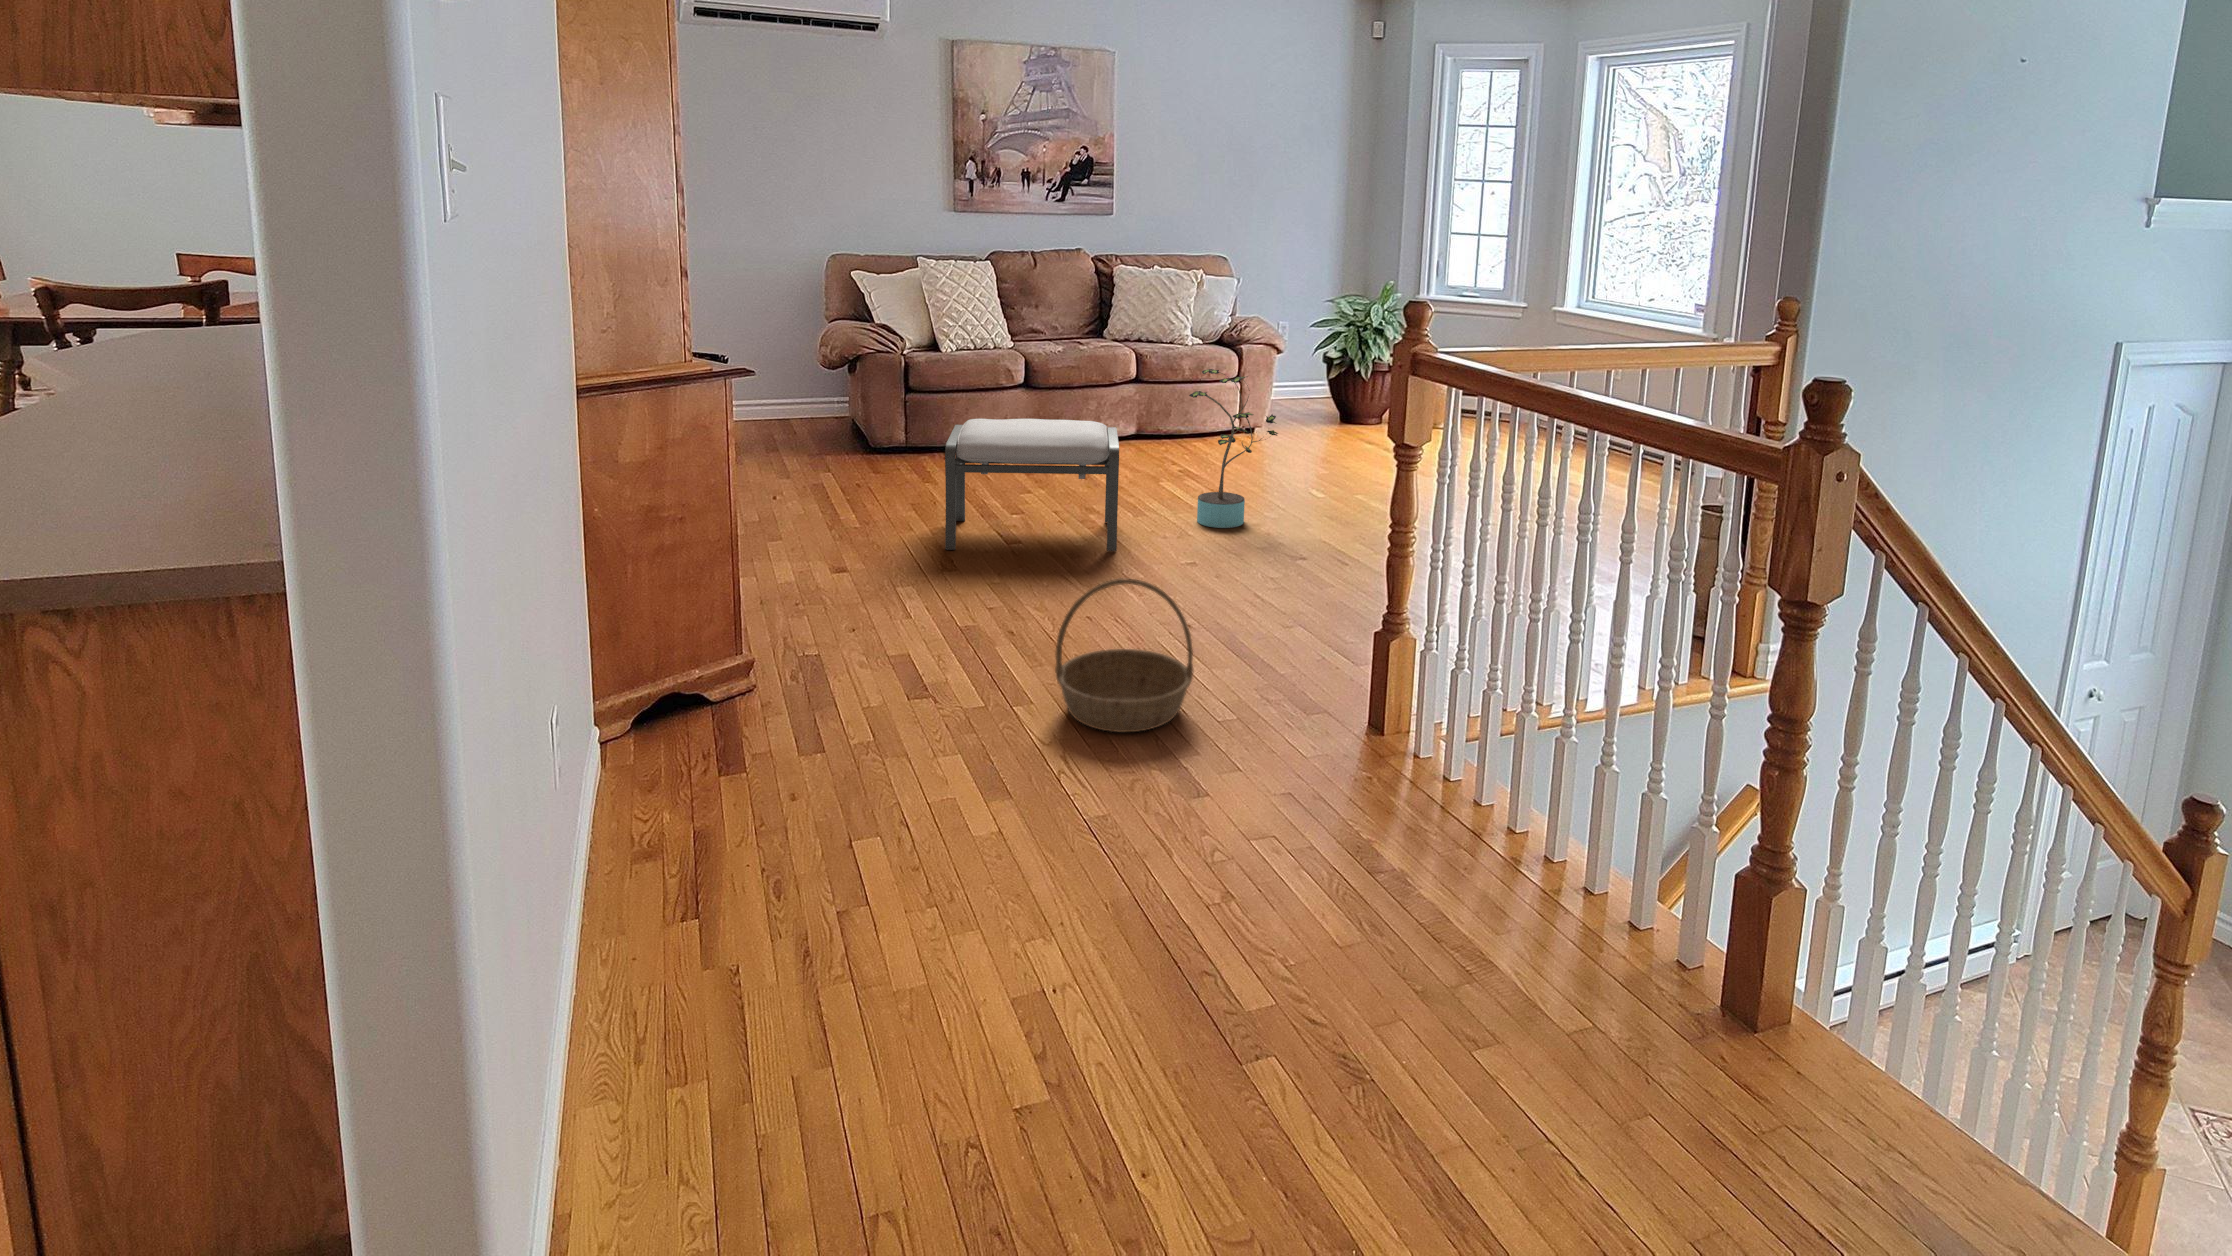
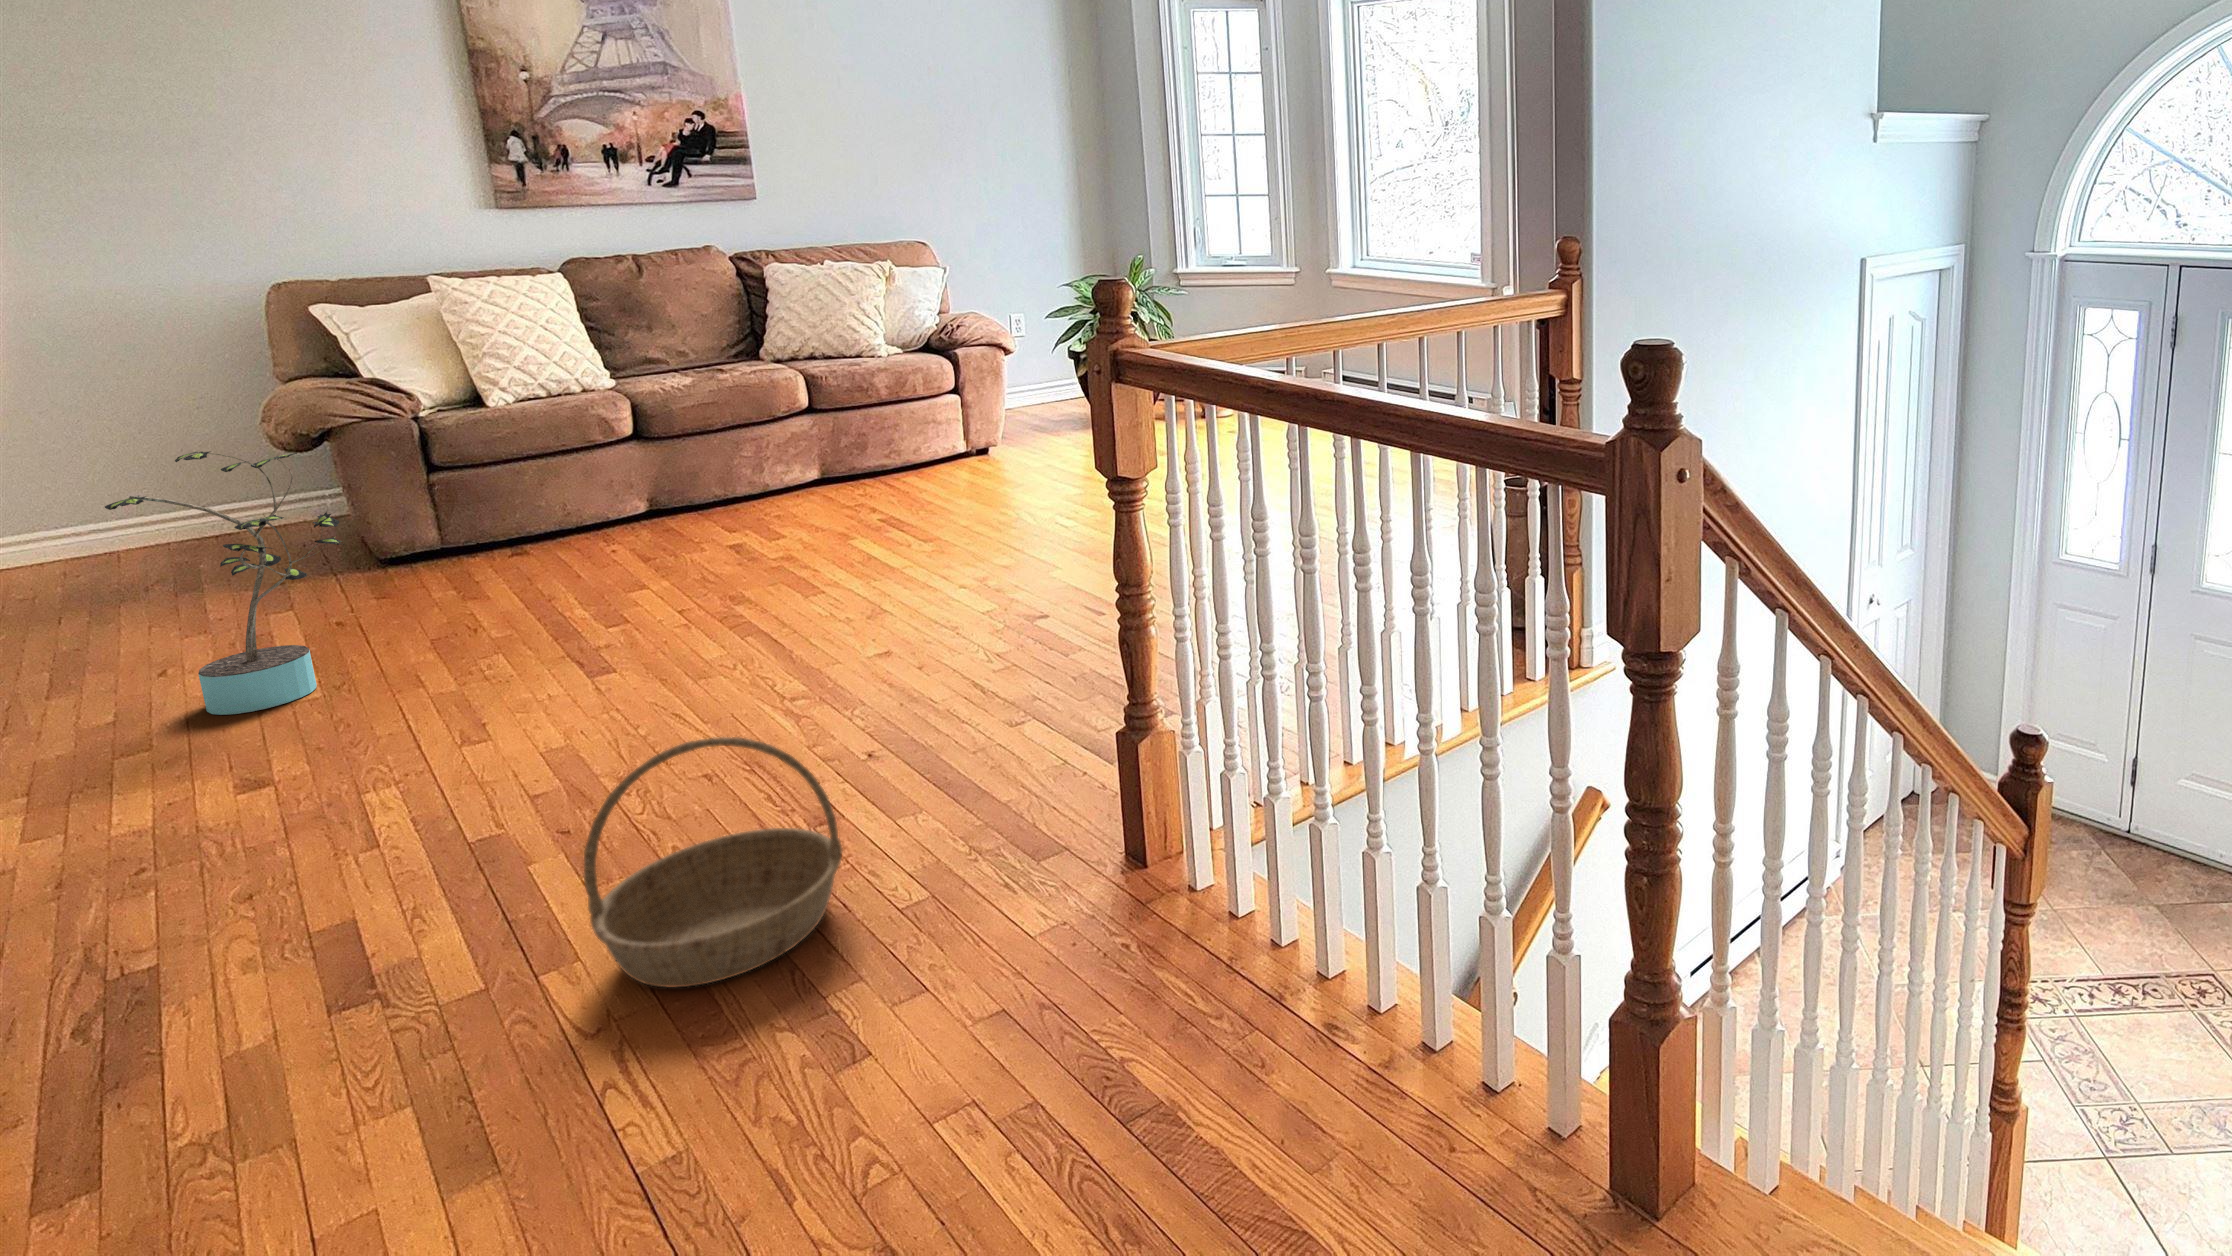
potted plant: present [1189,369,1278,528] -> present [105,451,344,715]
ottoman: present [945,419,1119,551] -> none [433,482,769,712]

